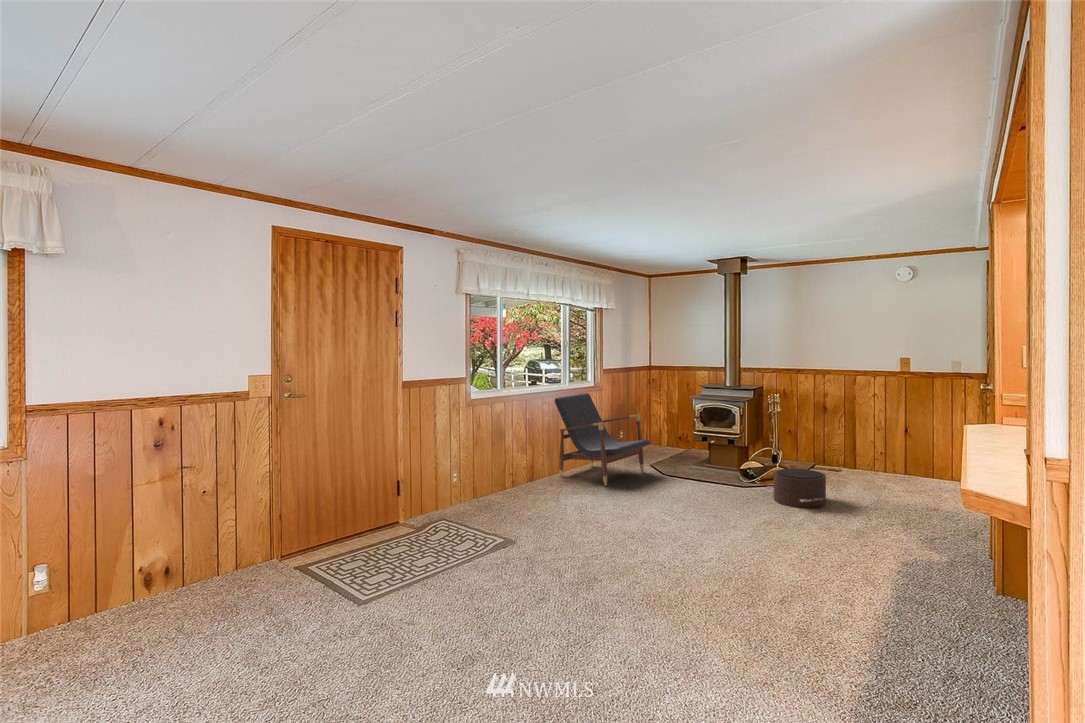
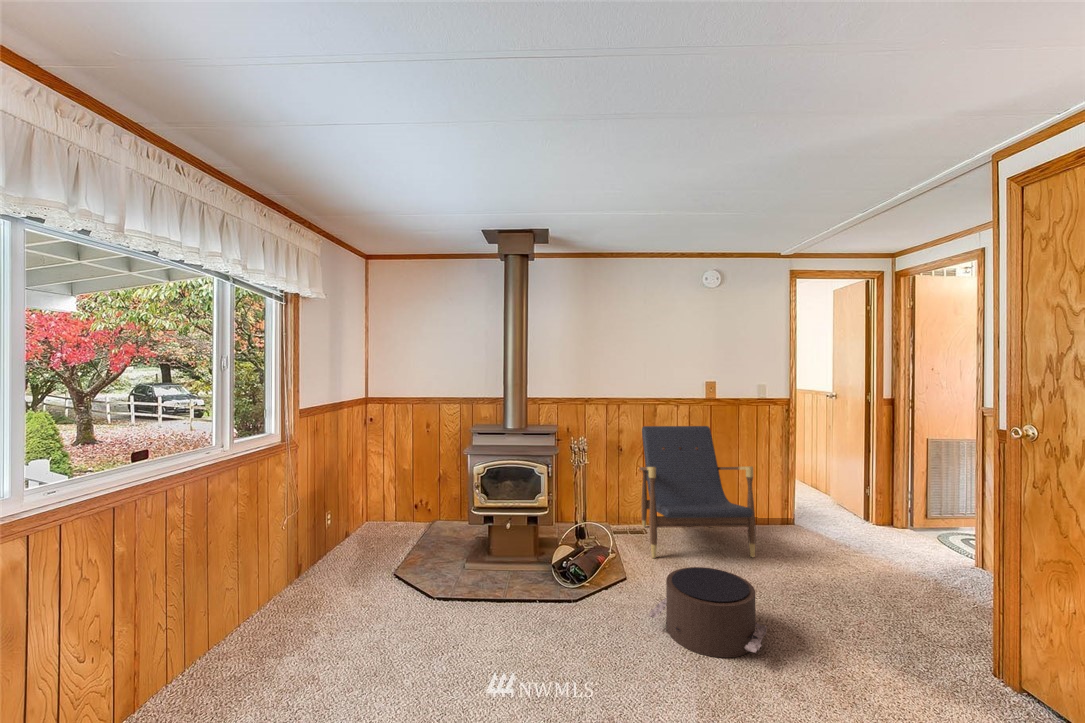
lounge chair: present [555,393,650,486] -> present [640,426,756,558]

